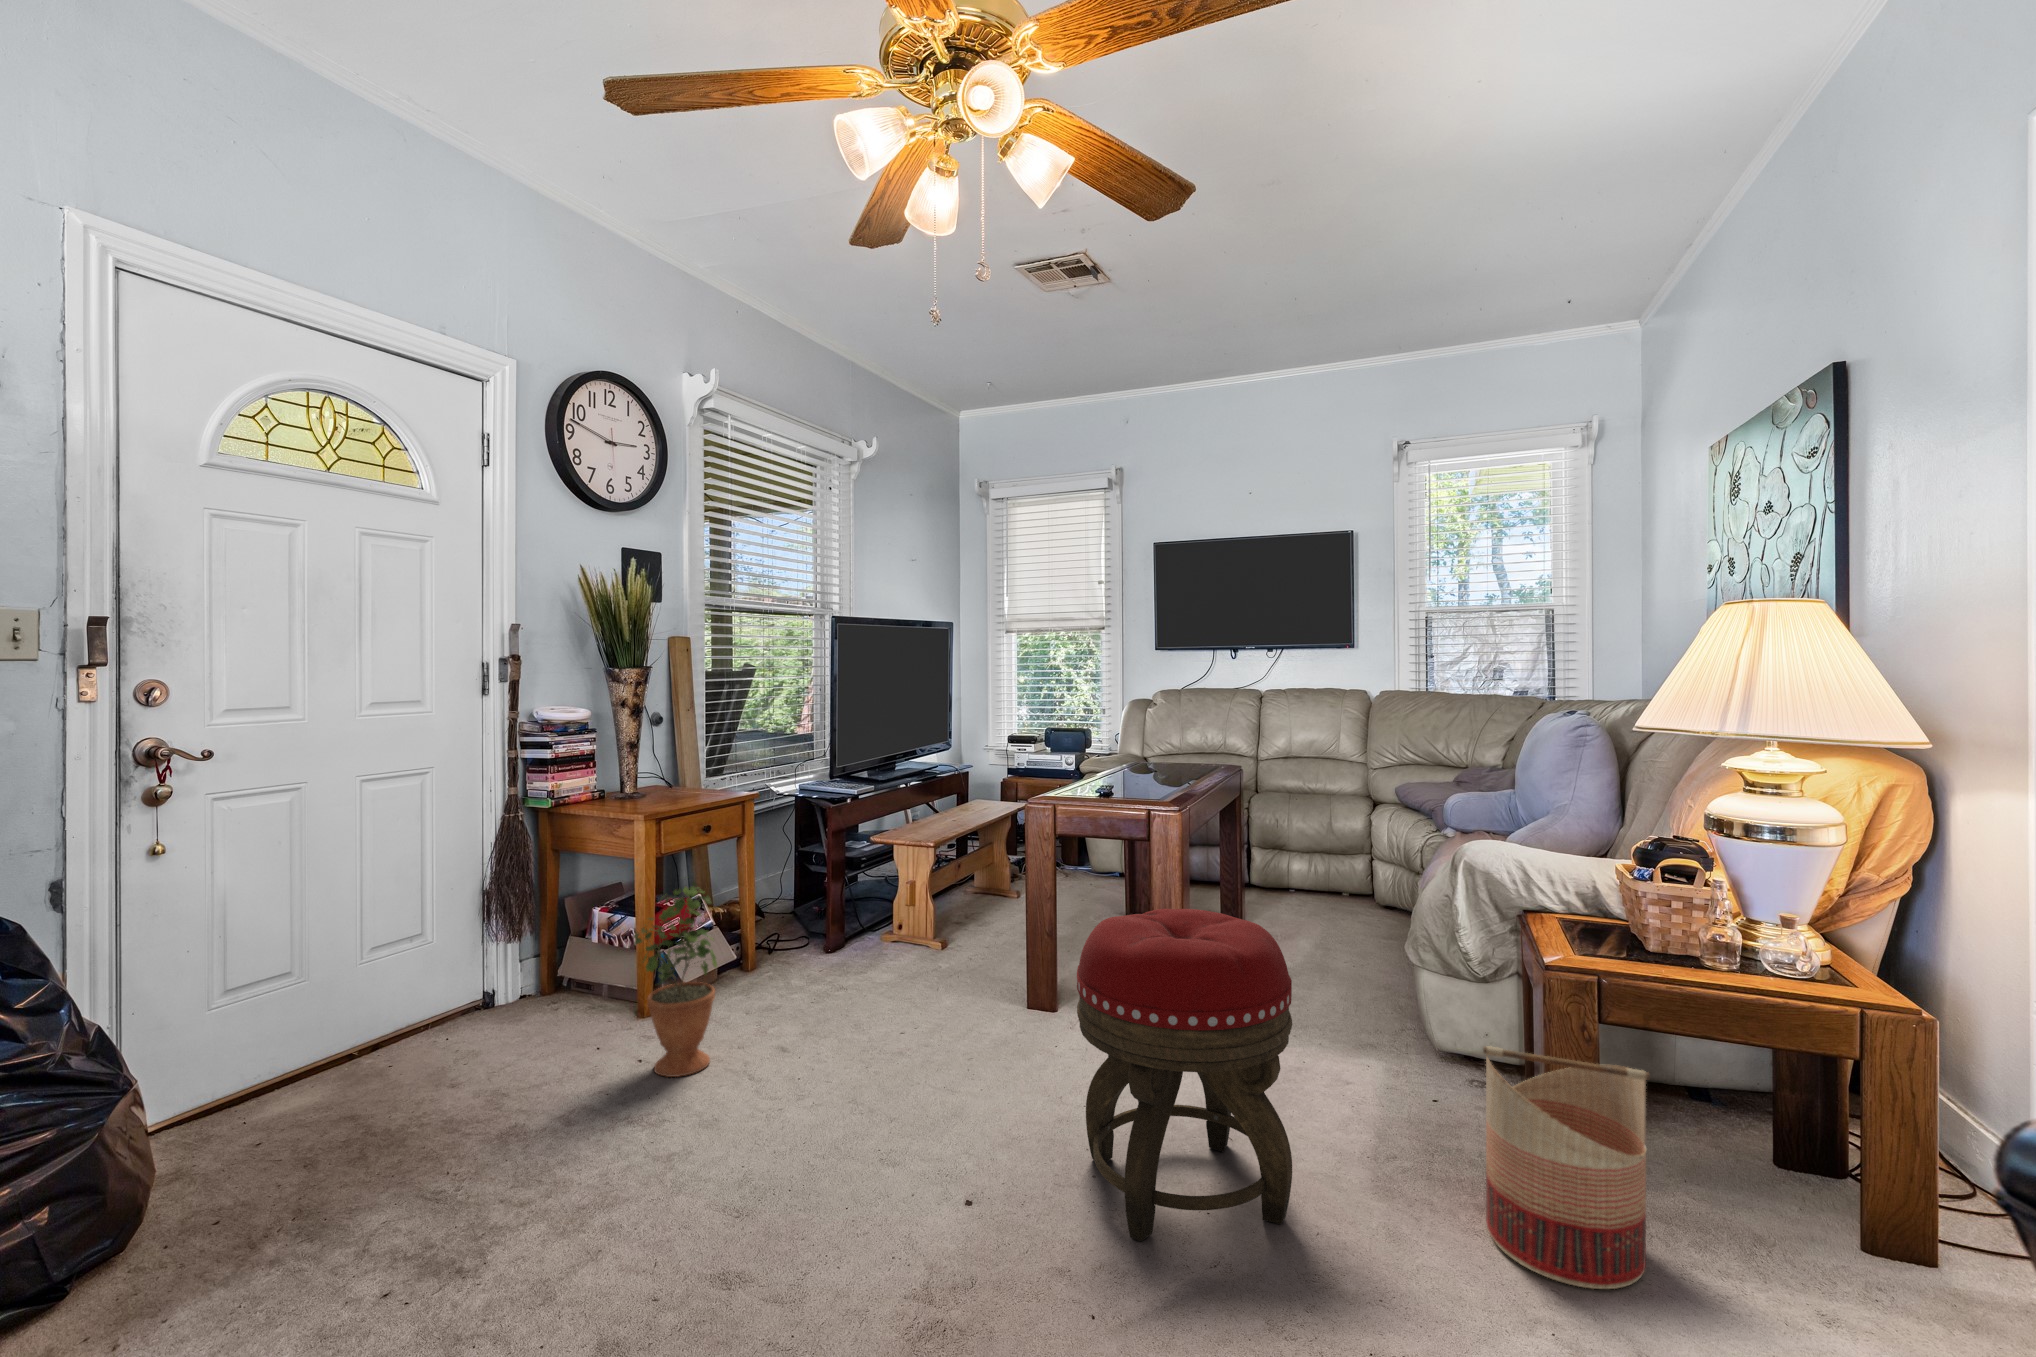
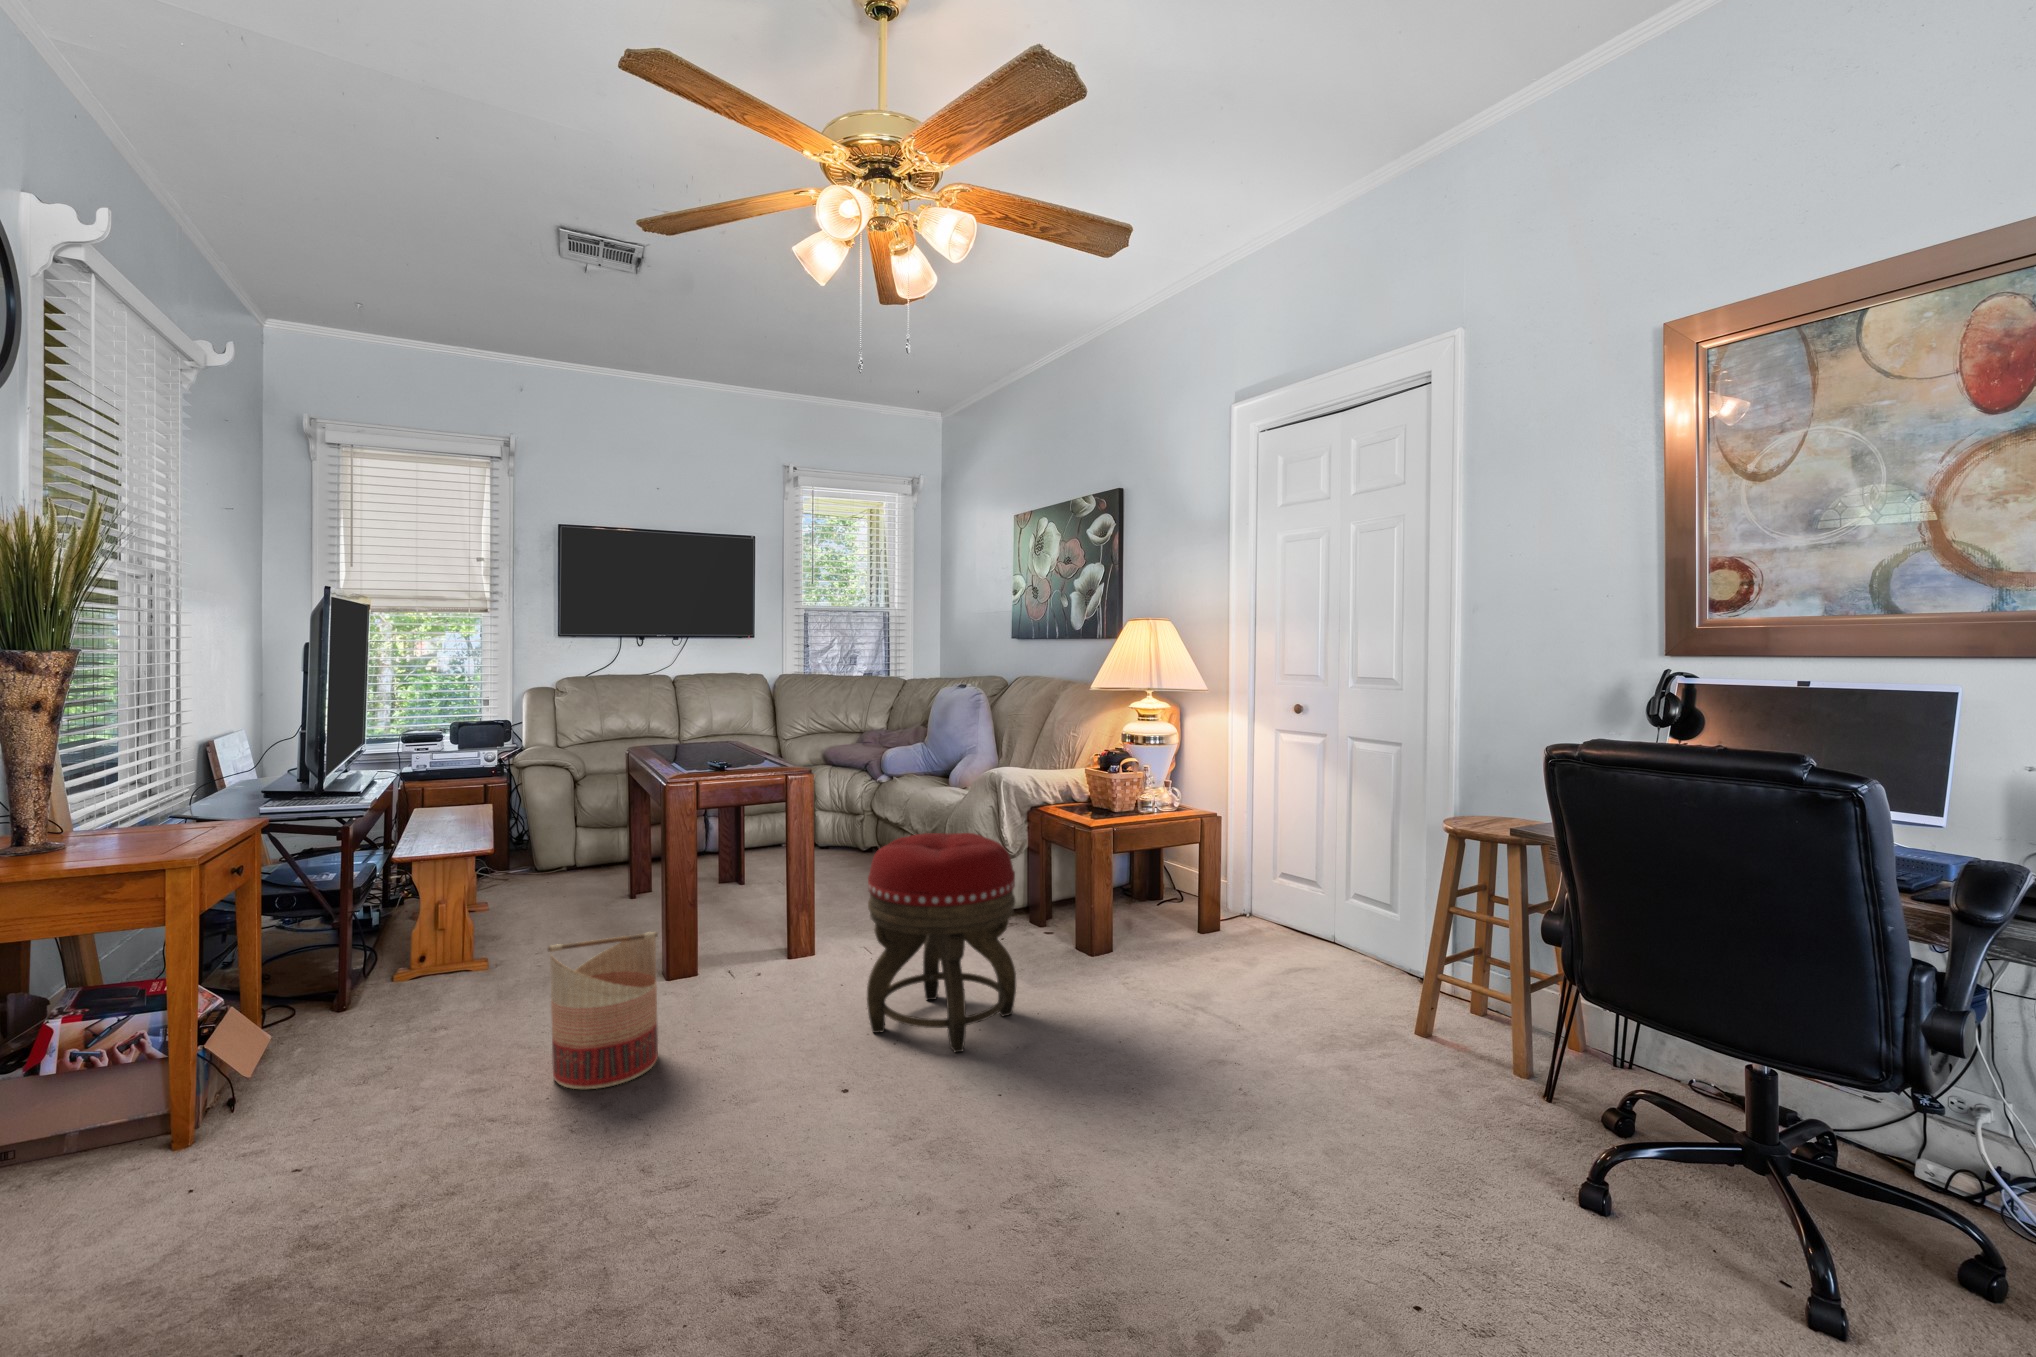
potted plant: present [633,882,717,1077] -> none [306,919,421,1154]
basket: present [1483,1046,1650,1289] -> present [548,932,658,1089]

